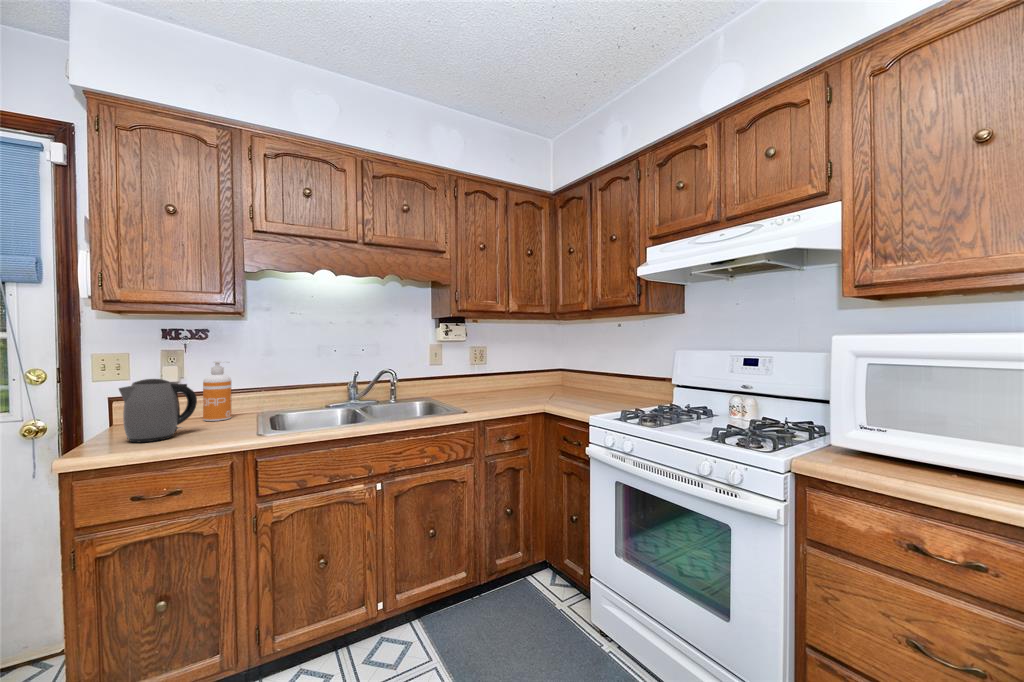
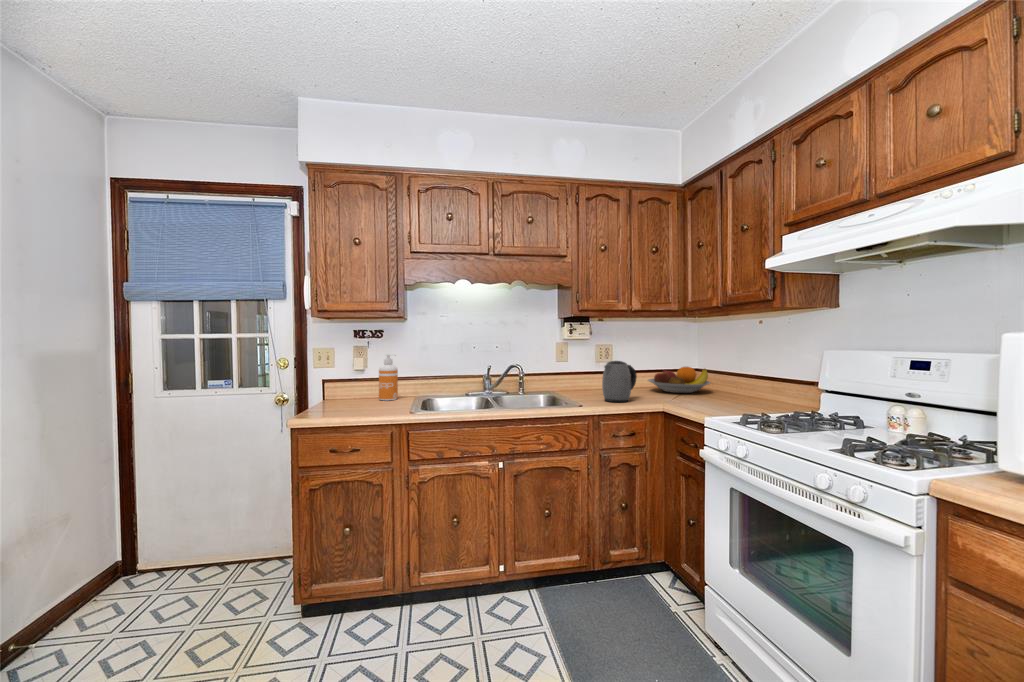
fruit bowl: none [521,367,578,393] -> present [648,367,711,393]
kettle: present [119,379,197,442] -> present [602,361,637,402]

